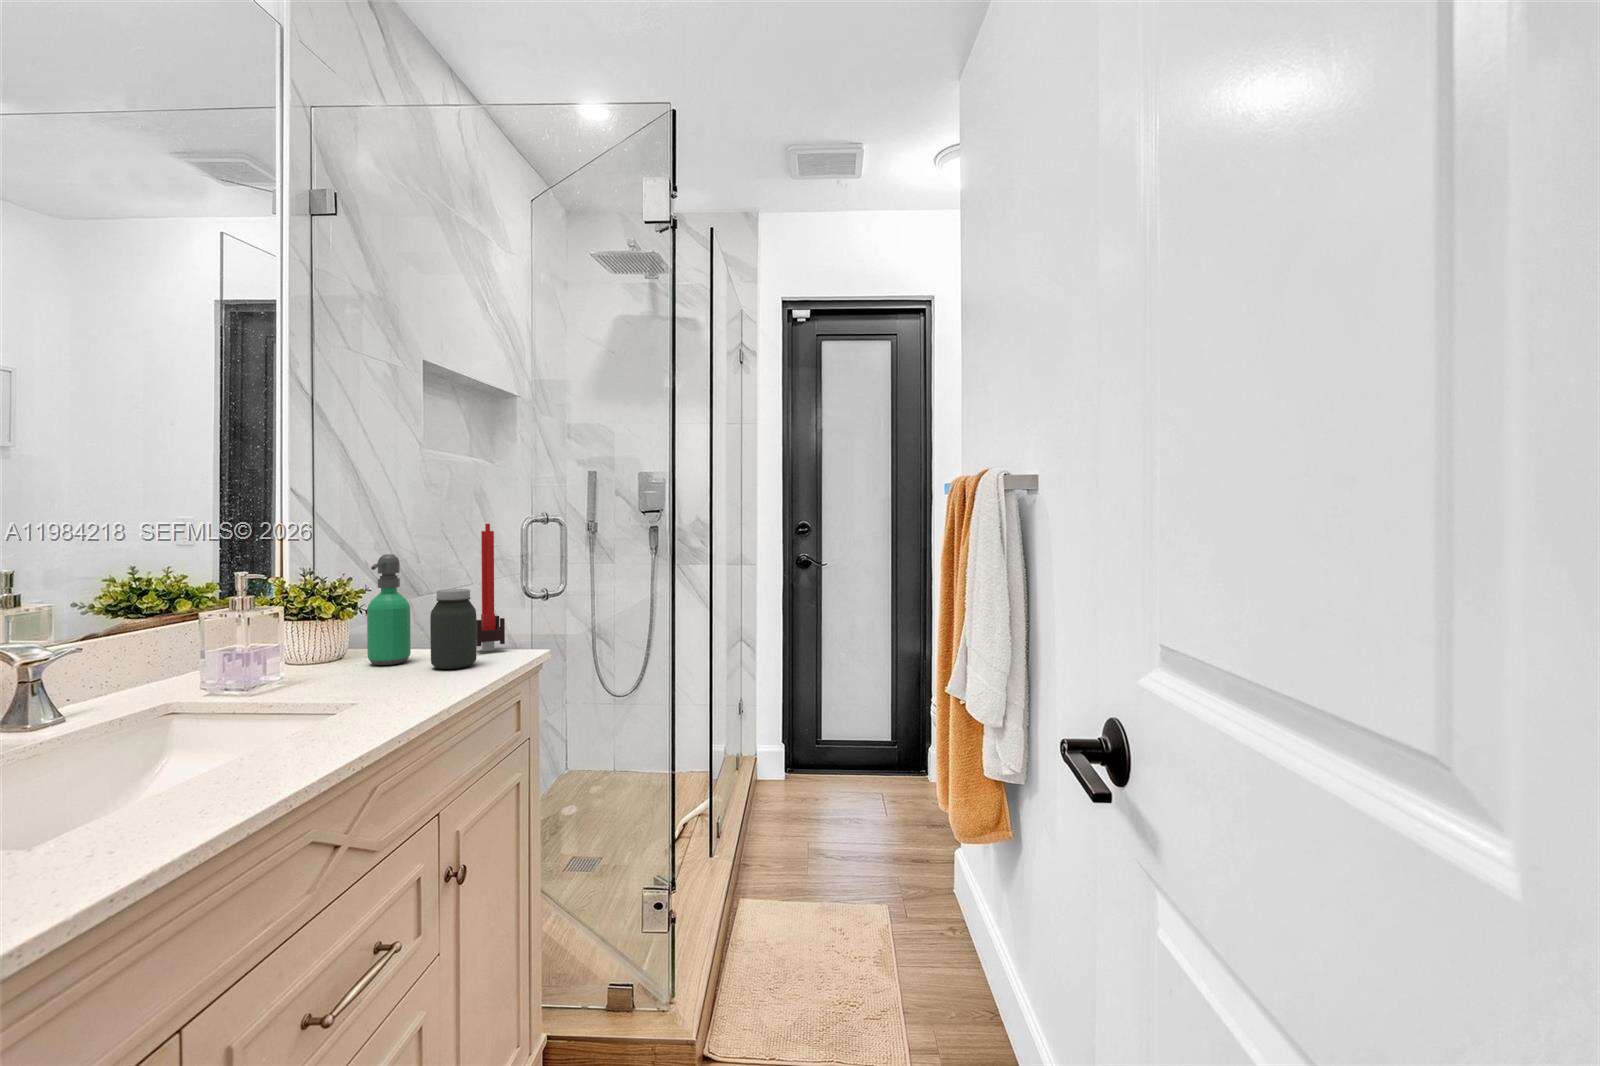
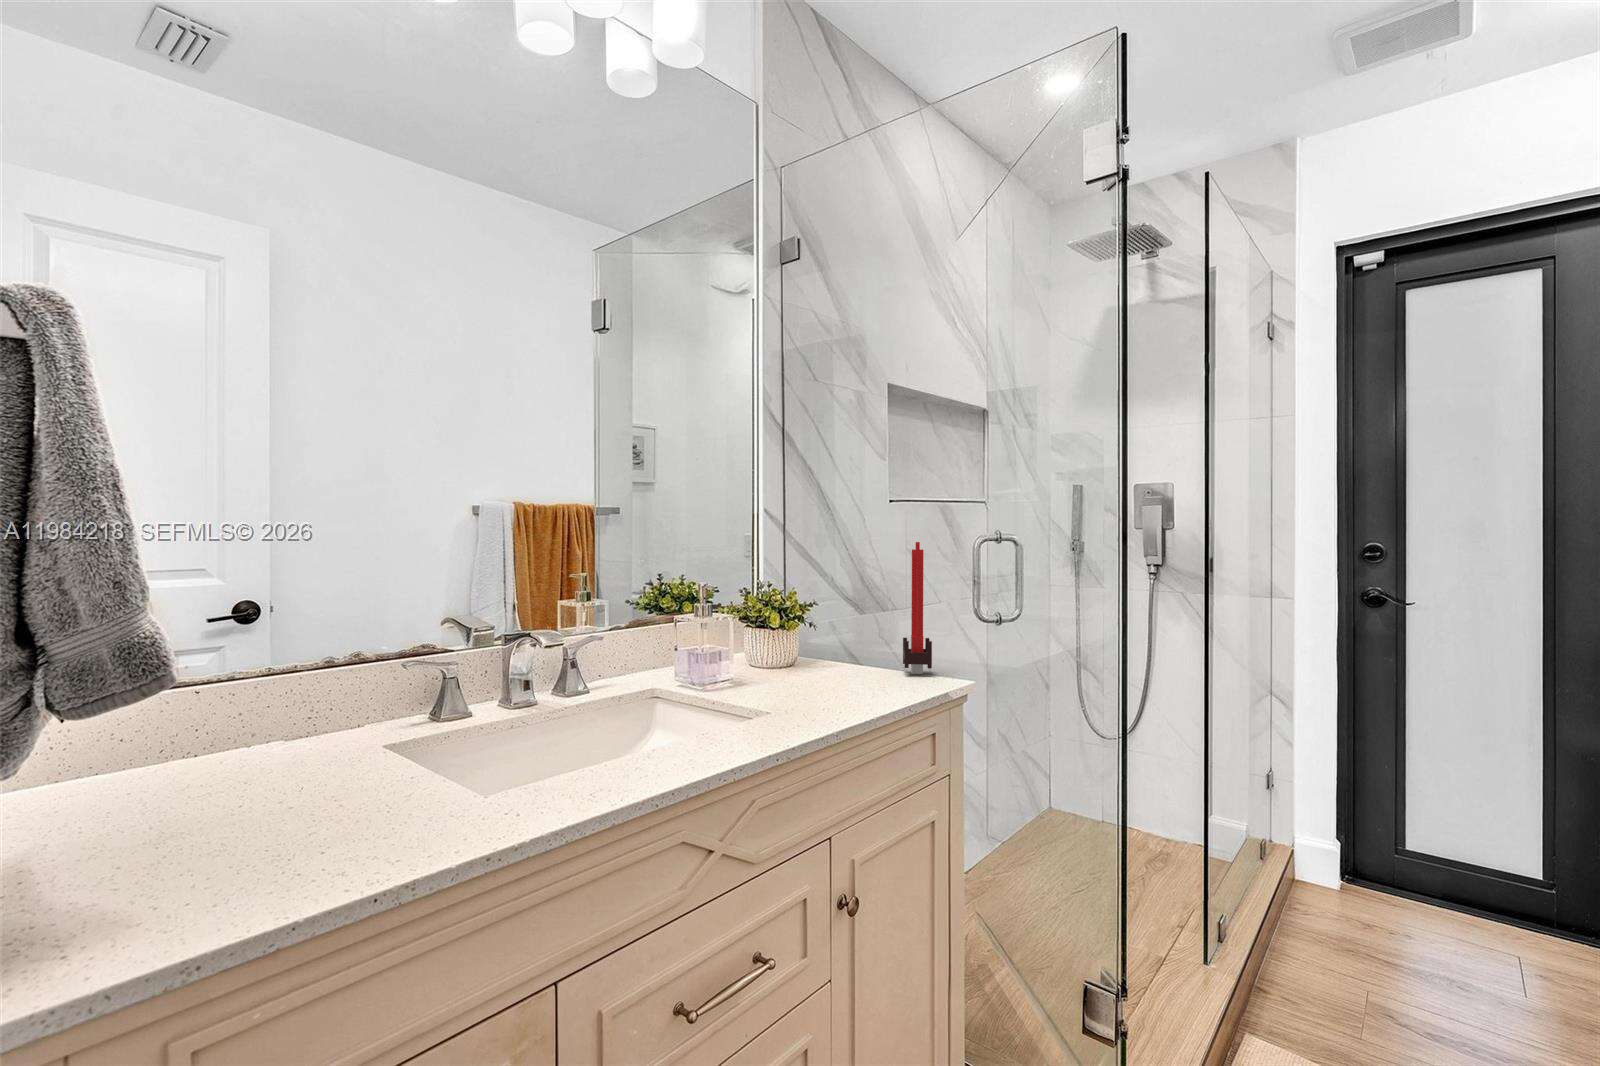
soap dispenser: present [367,554,411,665] -> none [808,570,844,676]
jar: present [430,589,477,669] -> none [854,608,896,689]

